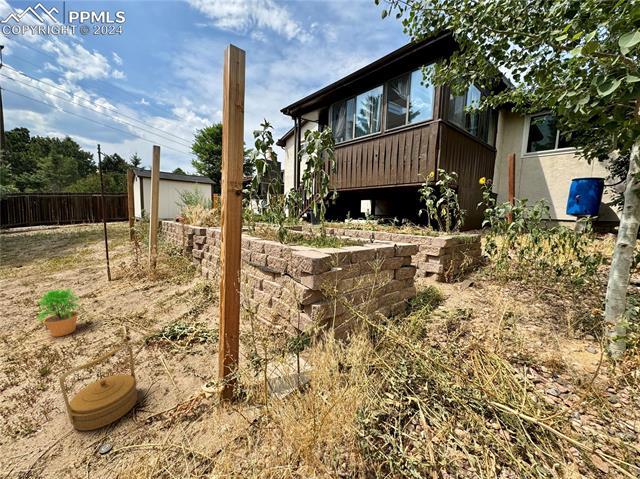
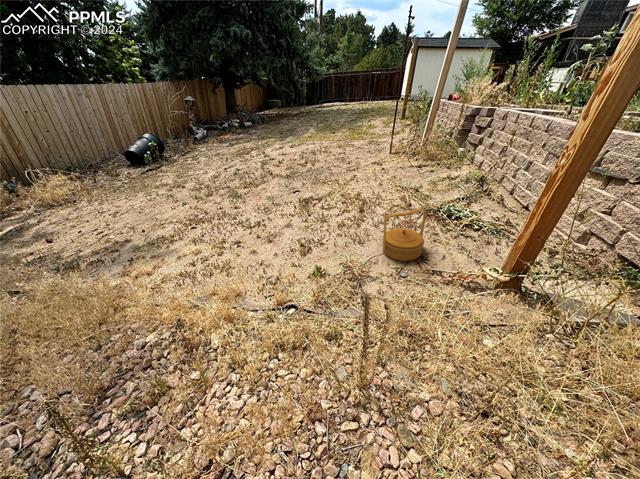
potted plant: present [38,288,80,337] -> none [355,152,381,189]

